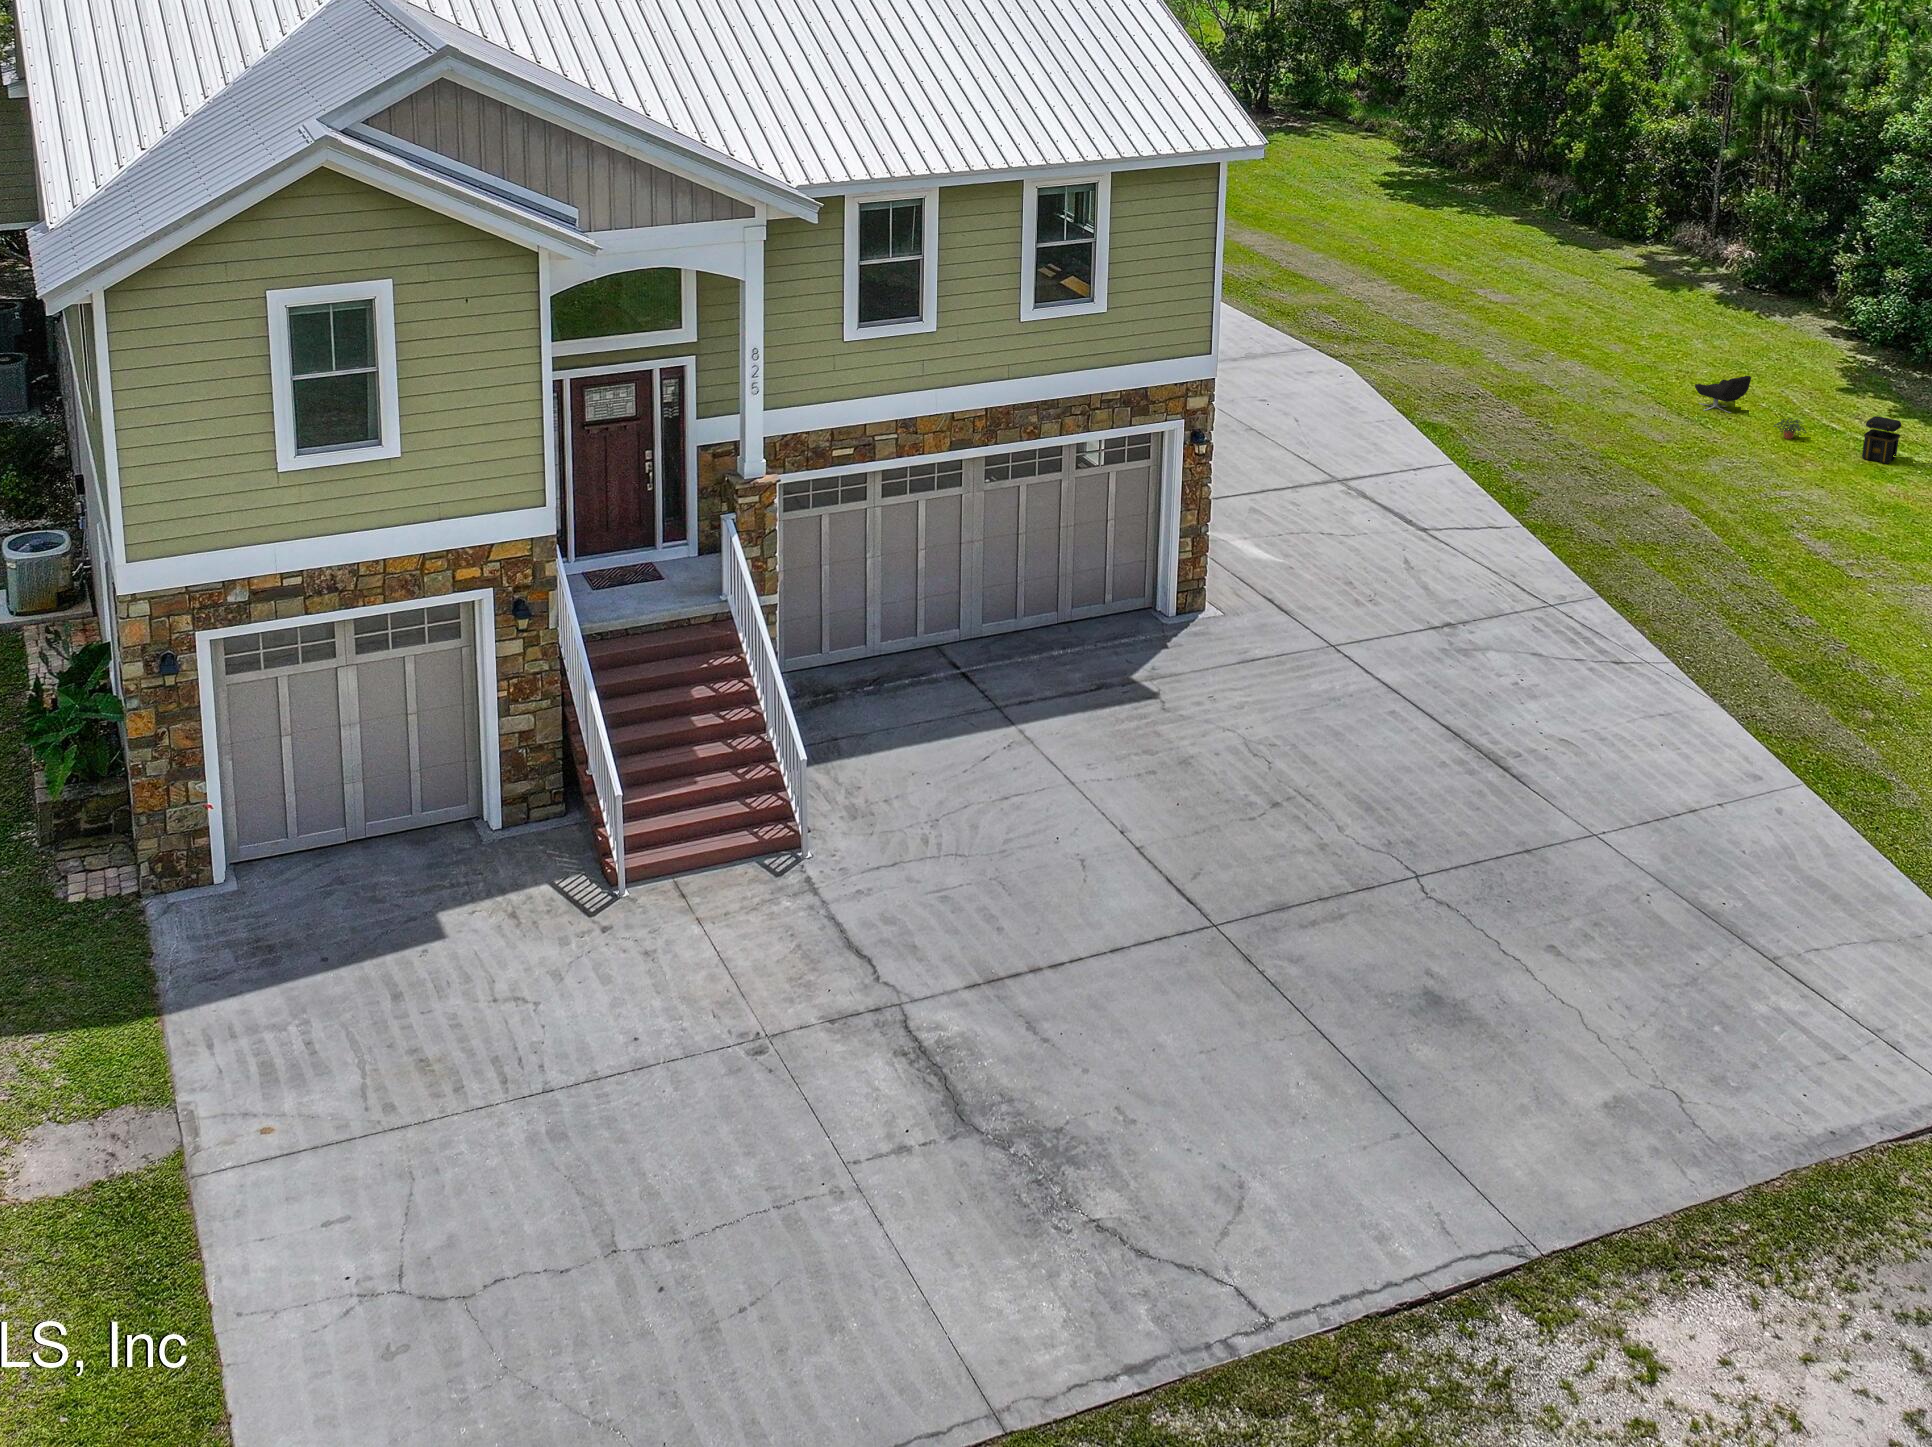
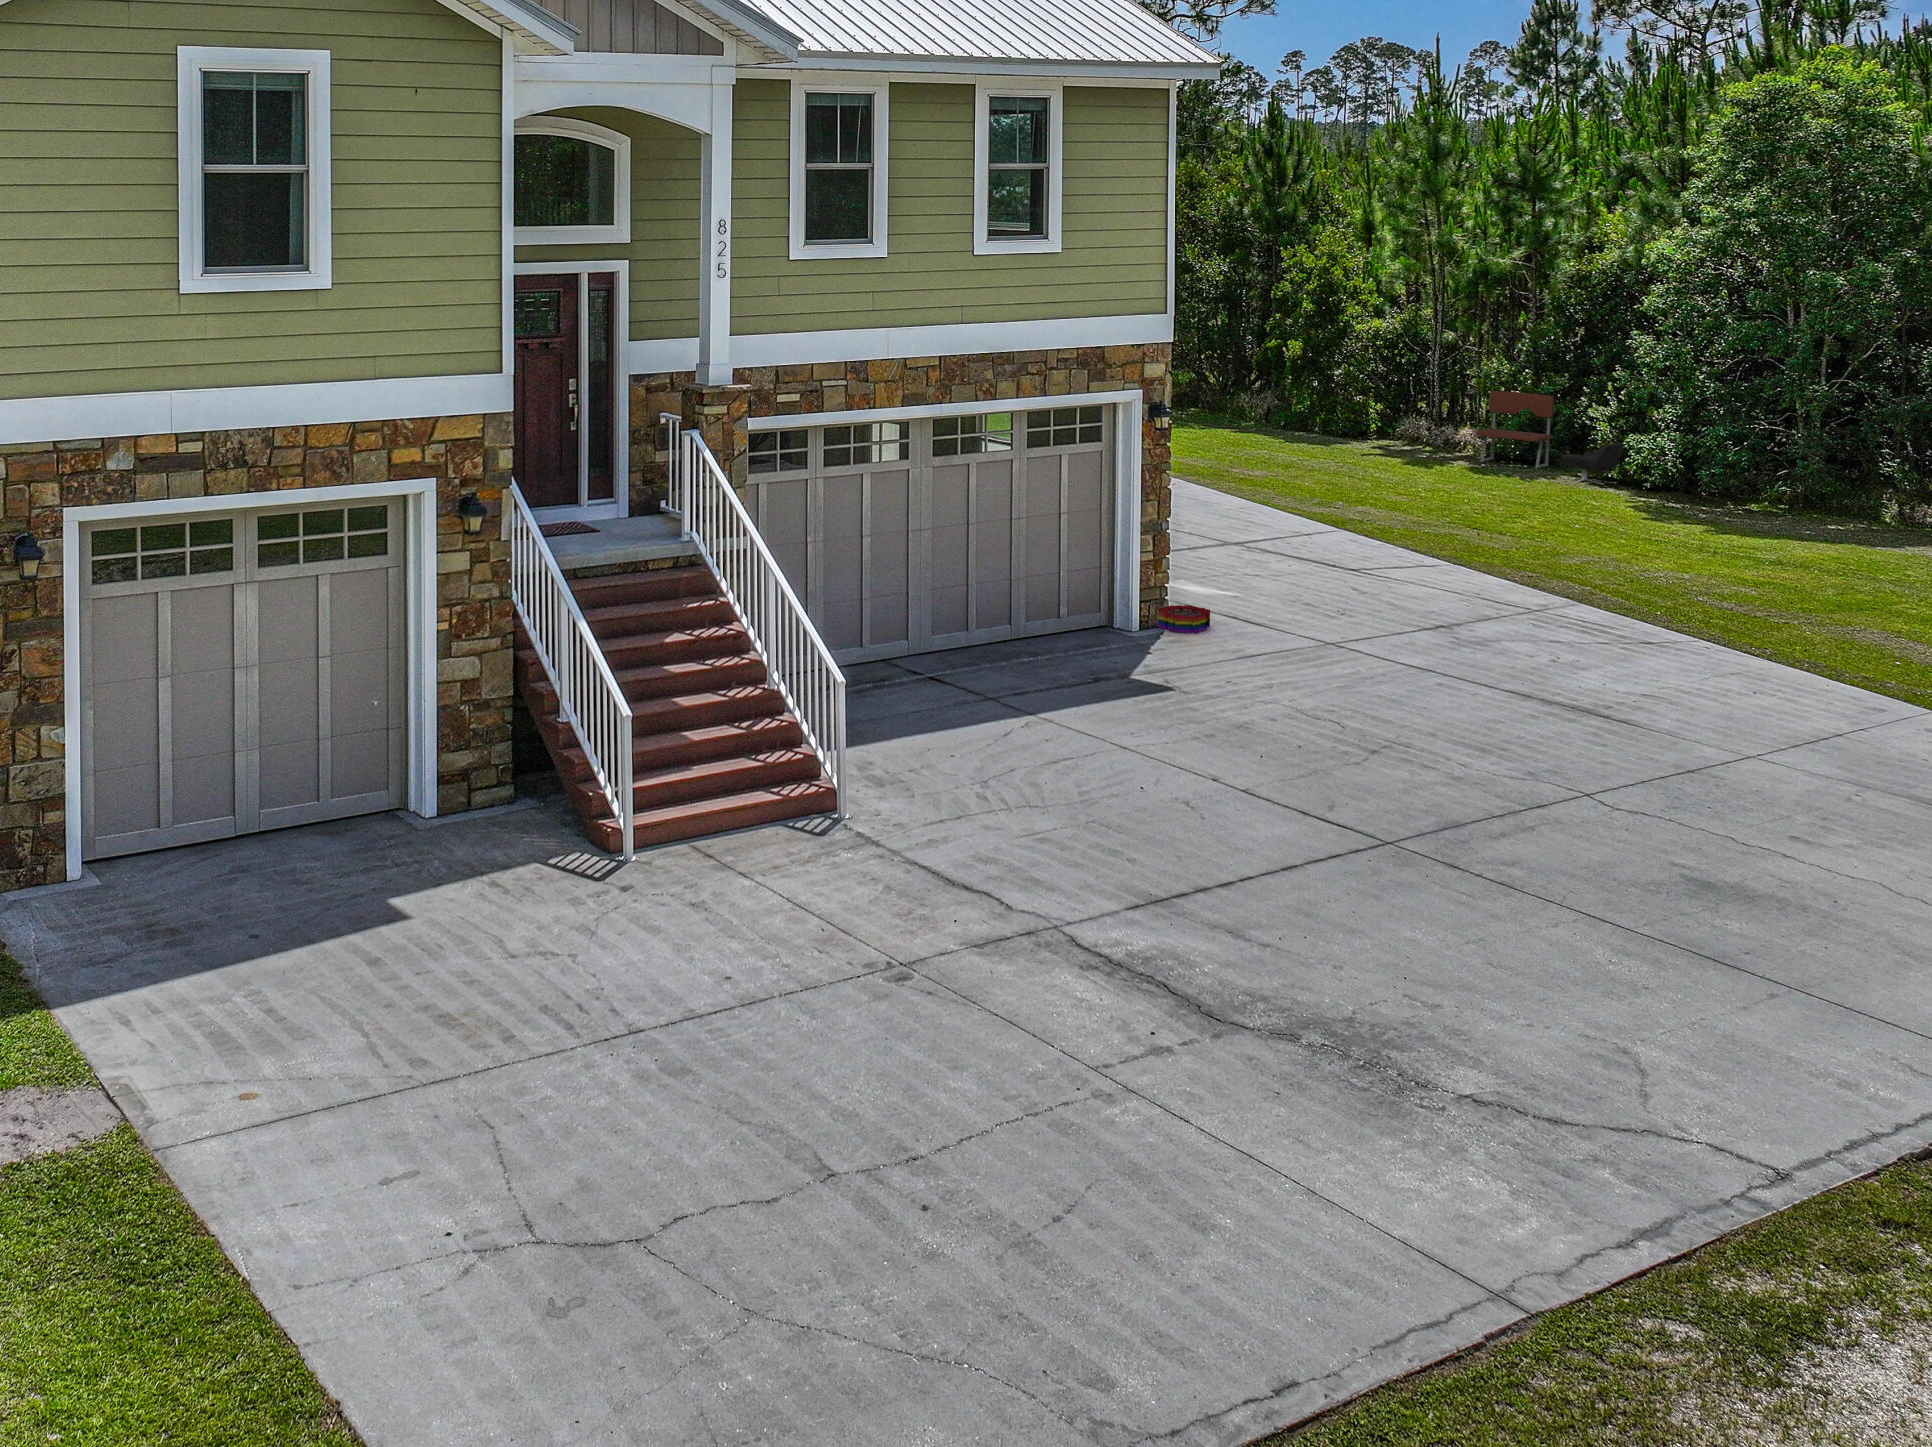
bench: none [1634,310,1707,387] -> present [1476,391,1554,469]
toolbox: present [1862,416,1901,464] -> none [1778,466,1817,515]
potted plant: present [1773,418,1807,439] -> none [1667,478,1706,500]
storage bin: none [1190,594,1235,623] -> present [1158,605,1210,634]

